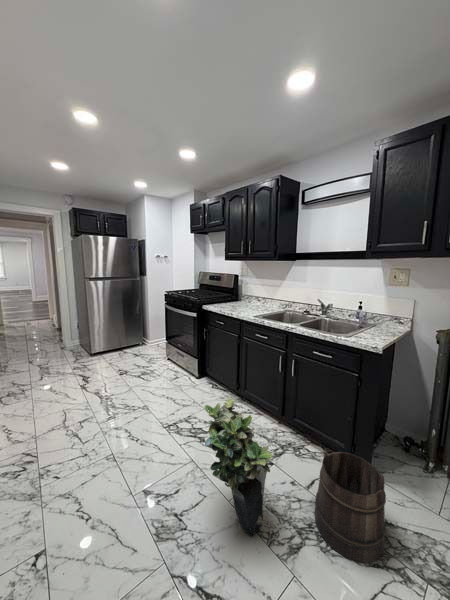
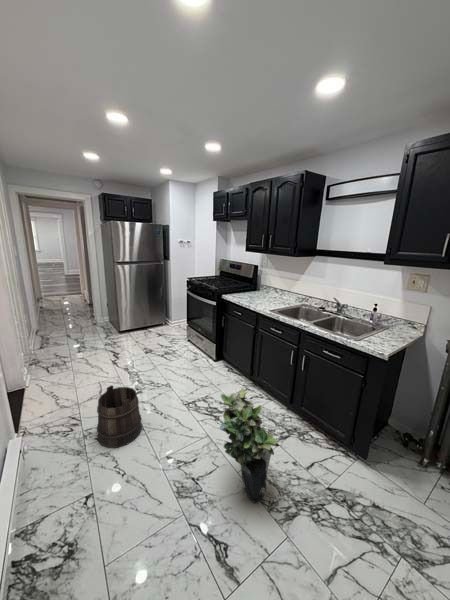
bucket: present [314,452,386,563] -> present [97,386,142,448]

